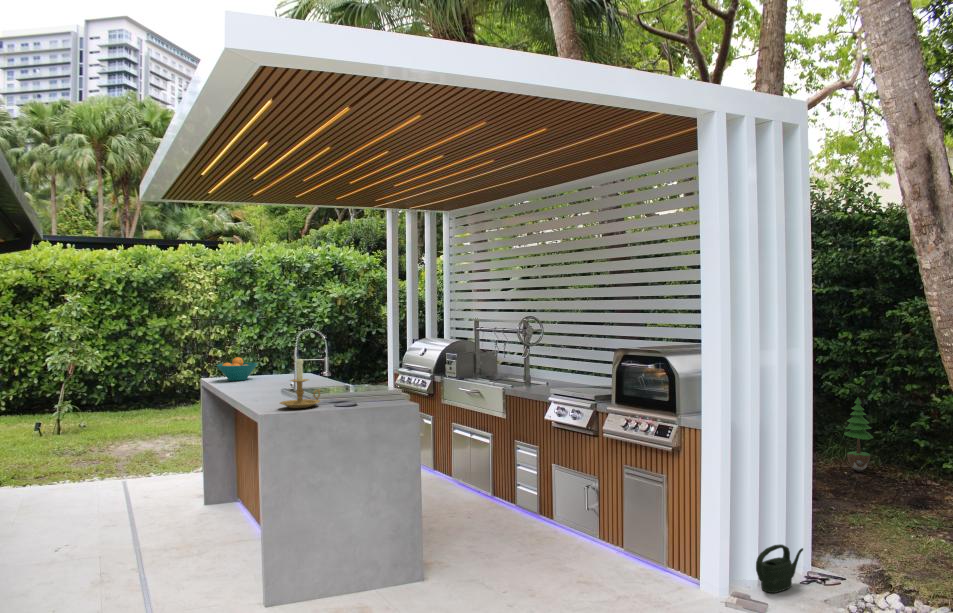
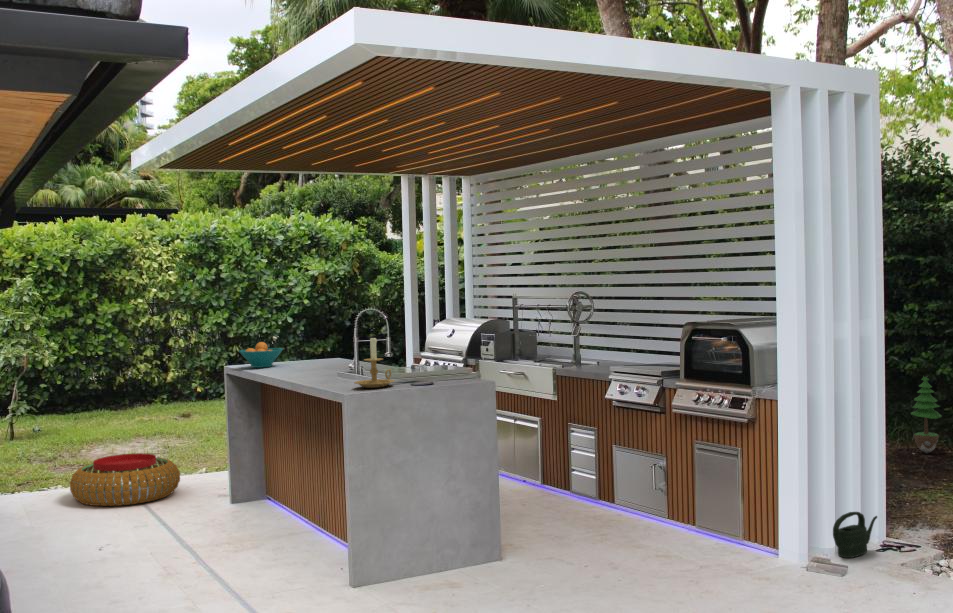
pouf: none [66,455,170,504] -> present [70,453,180,506]

